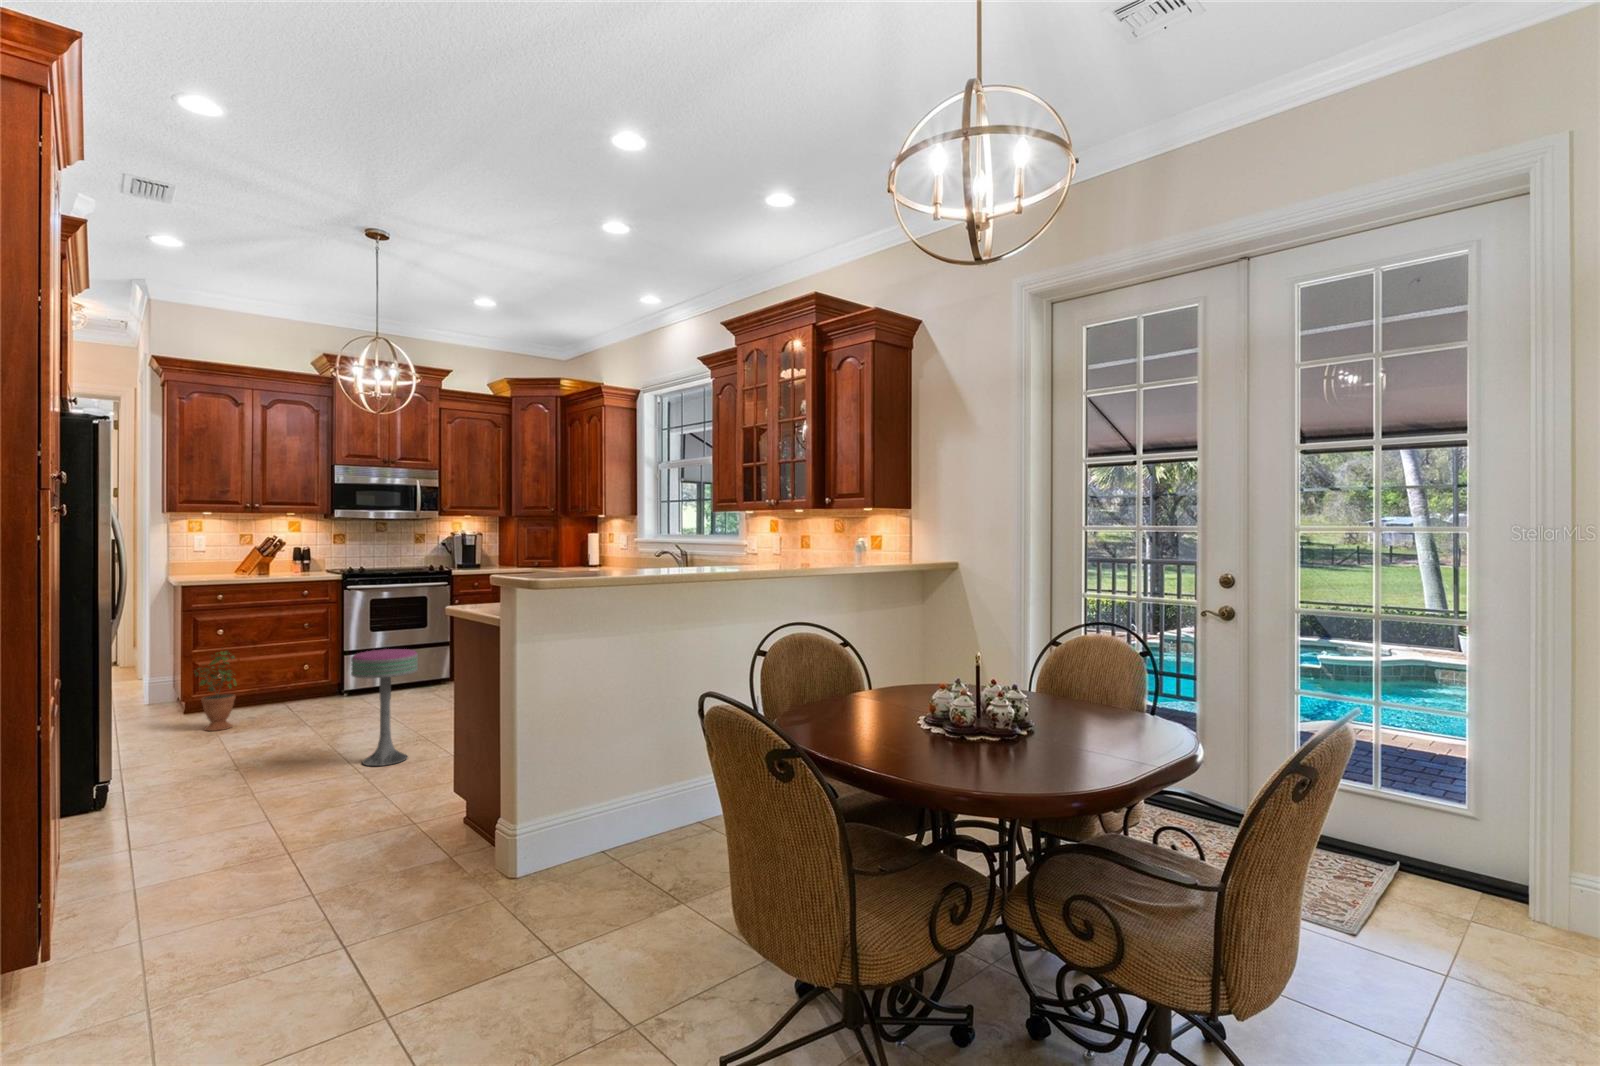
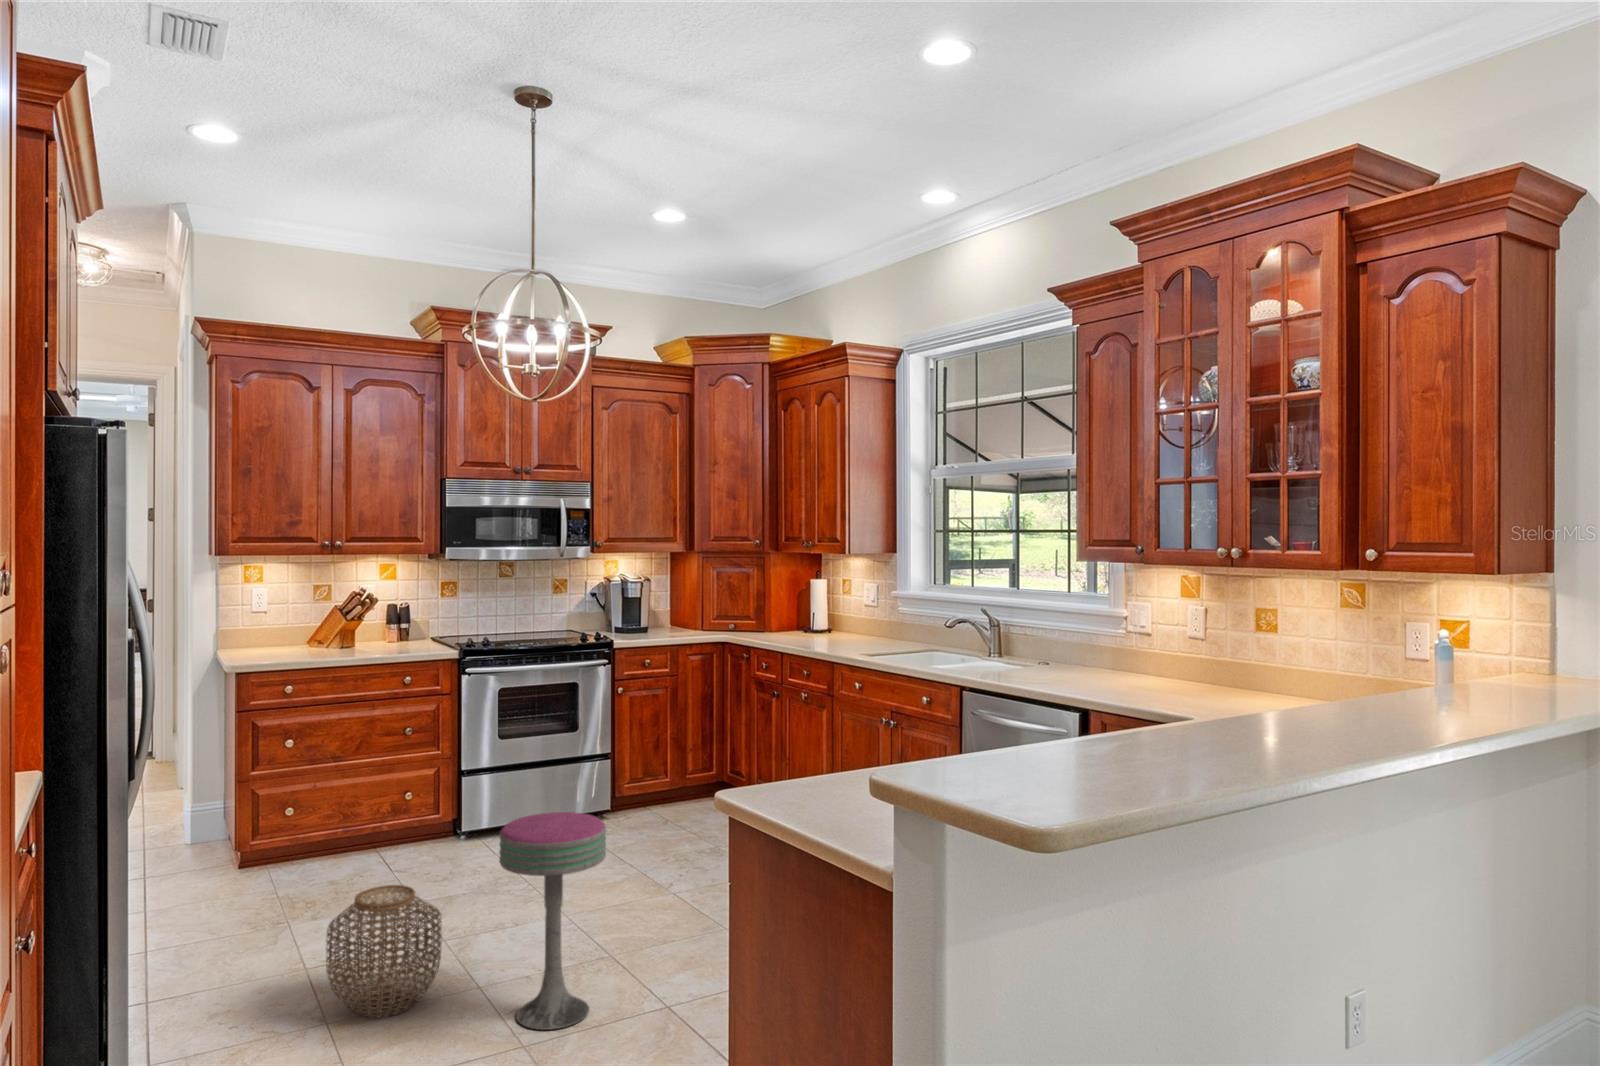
potted plant: present [195,651,237,731] -> none [251,777,313,914]
woven basket: none [242,695,317,767] -> present [326,885,442,1017]

